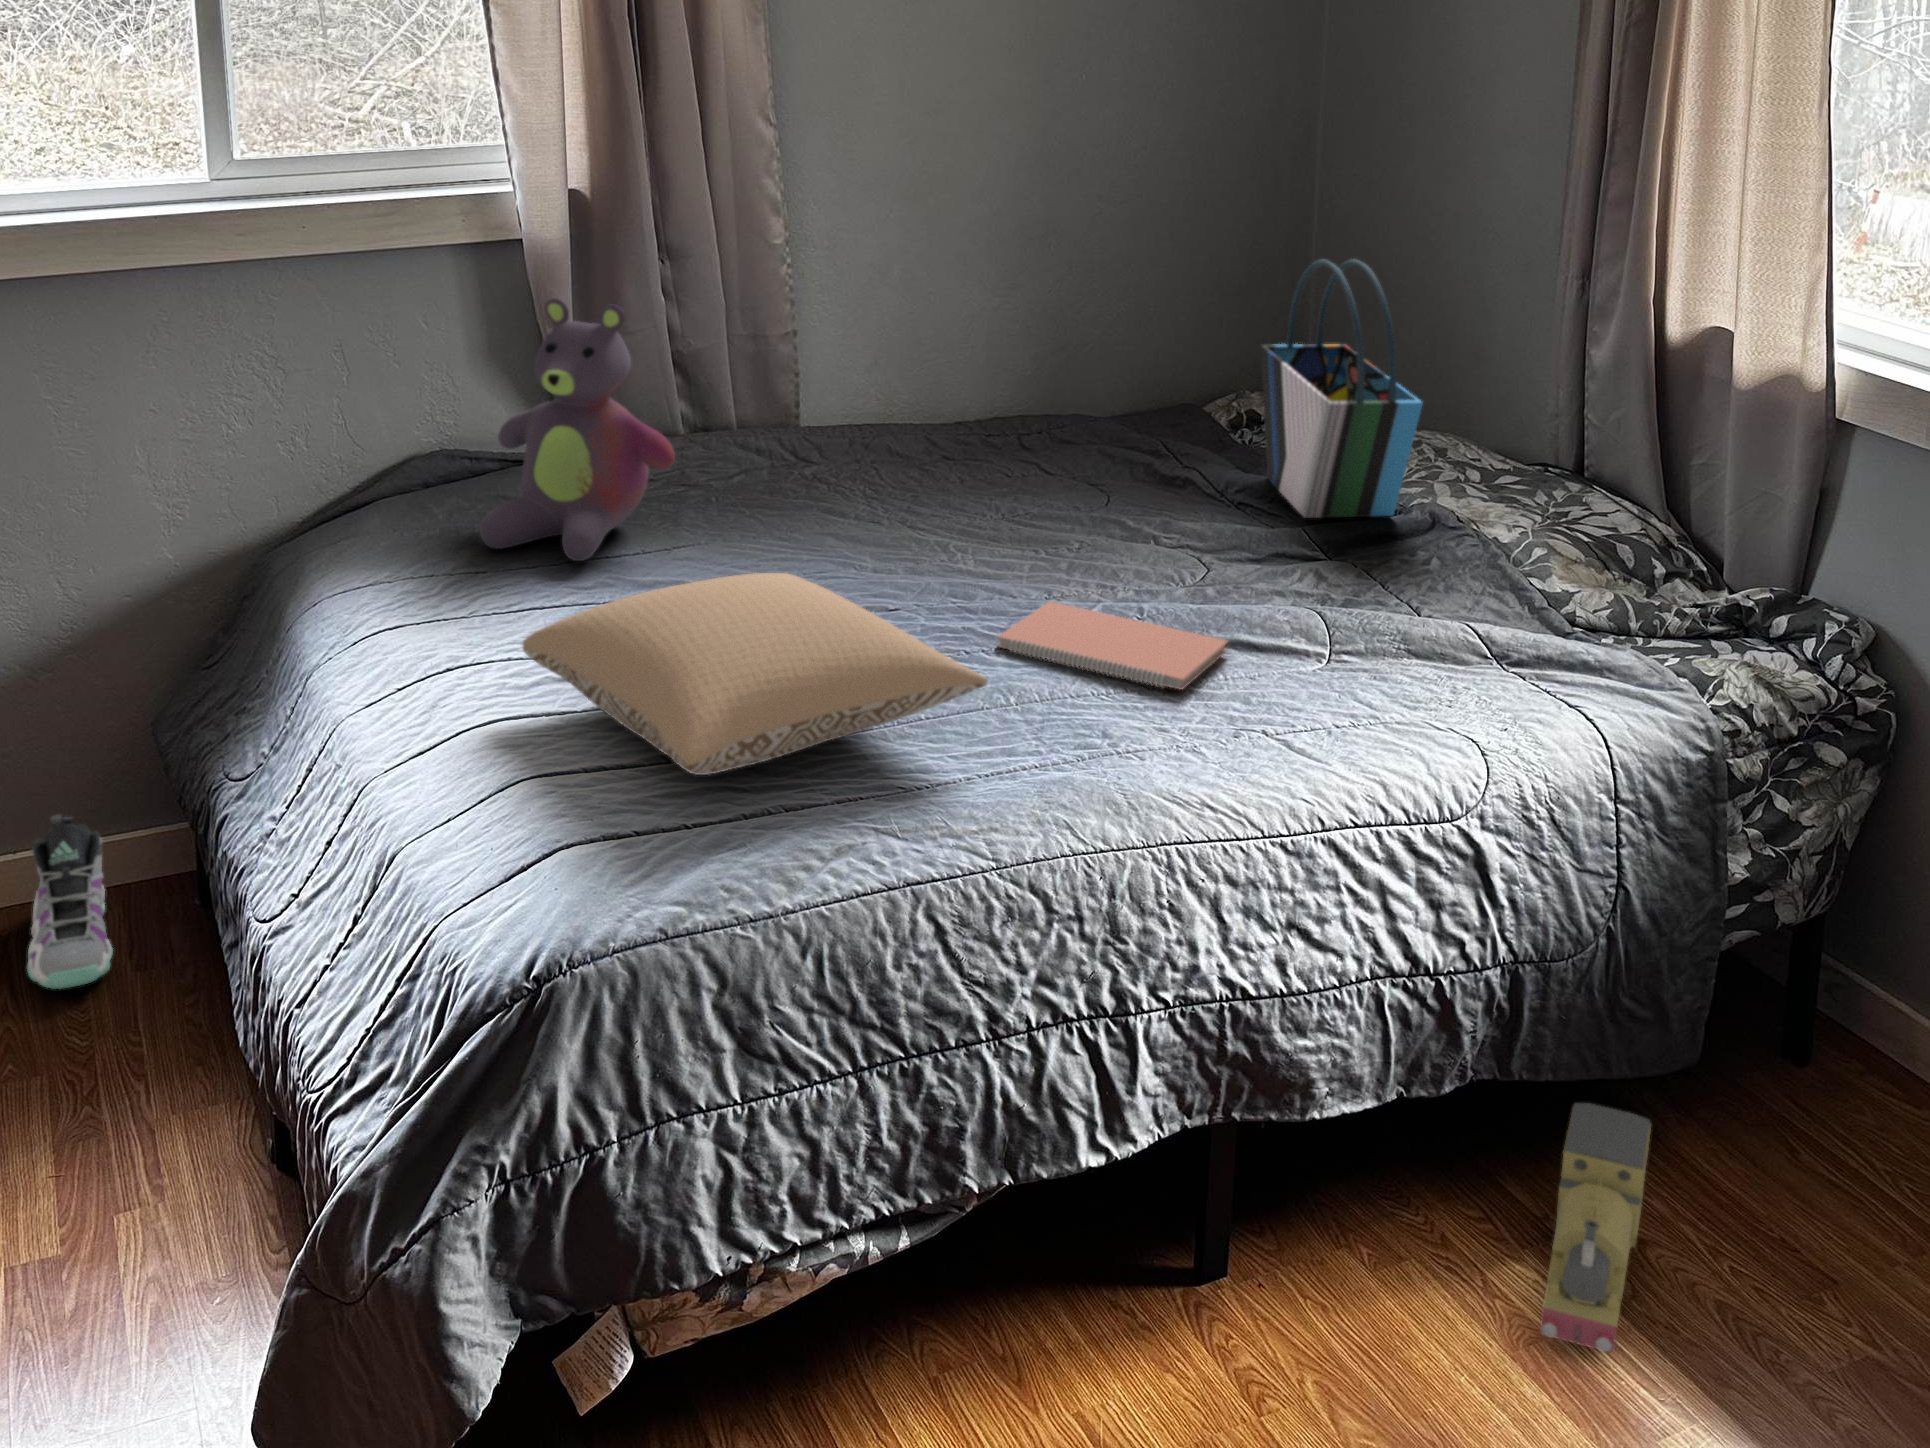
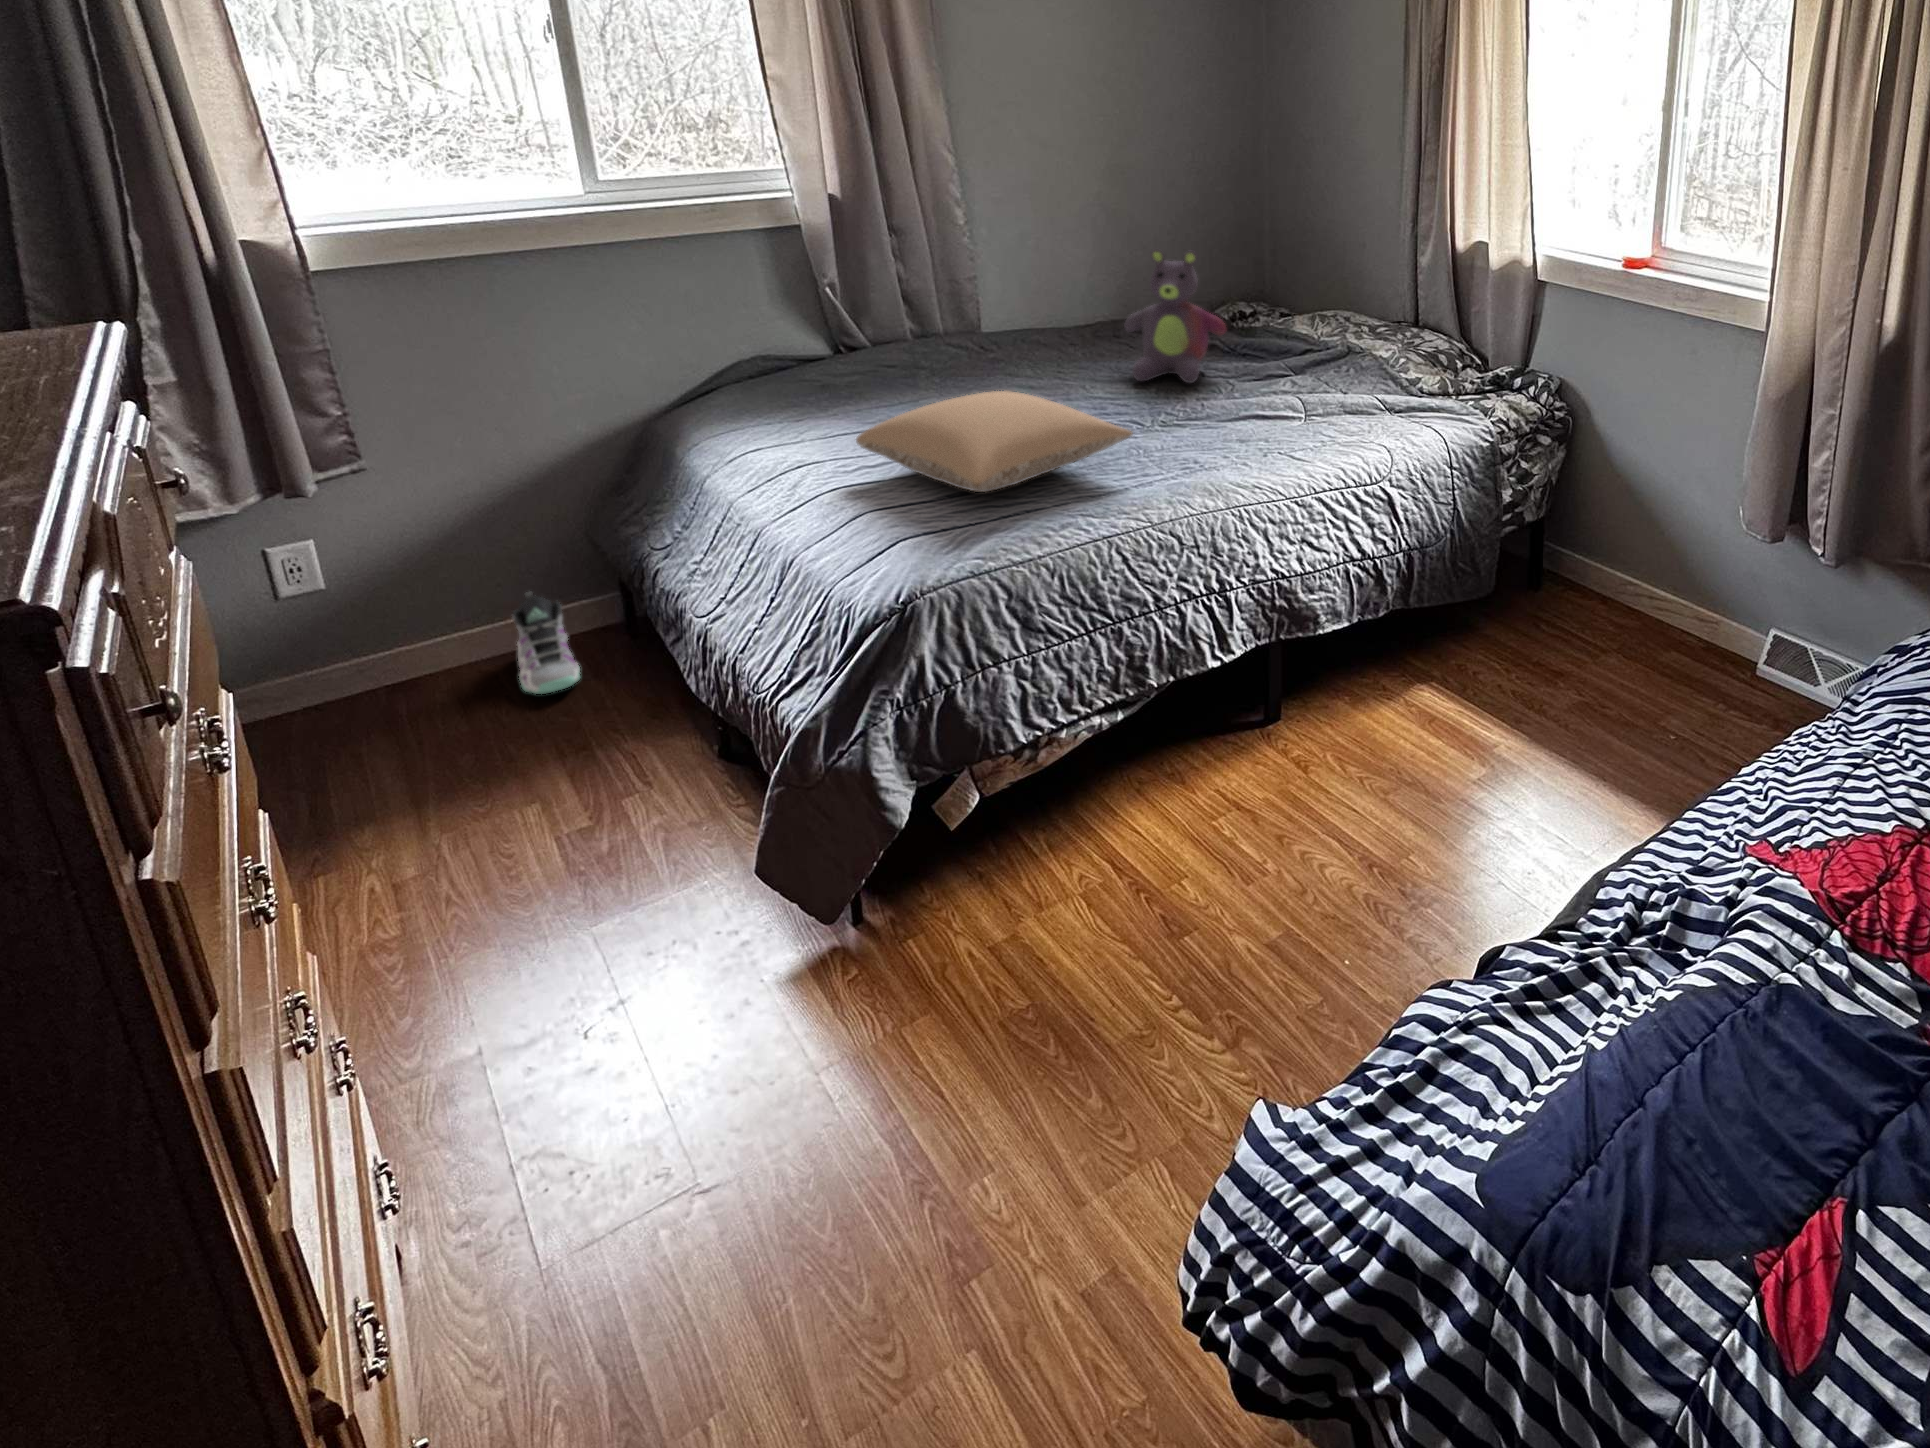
tote bag: present [1261,259,1423,518] -> none [1246,219,1337,357]
stuffed bear: present [480,298,675,561] -> present [1124,249,1226,383]
notebook: present [998,602,1228,690] -> none [1128,402,1252,436]
toy train: present [1540,1103,1651,1353] -> none [1435,615,1478,722]

